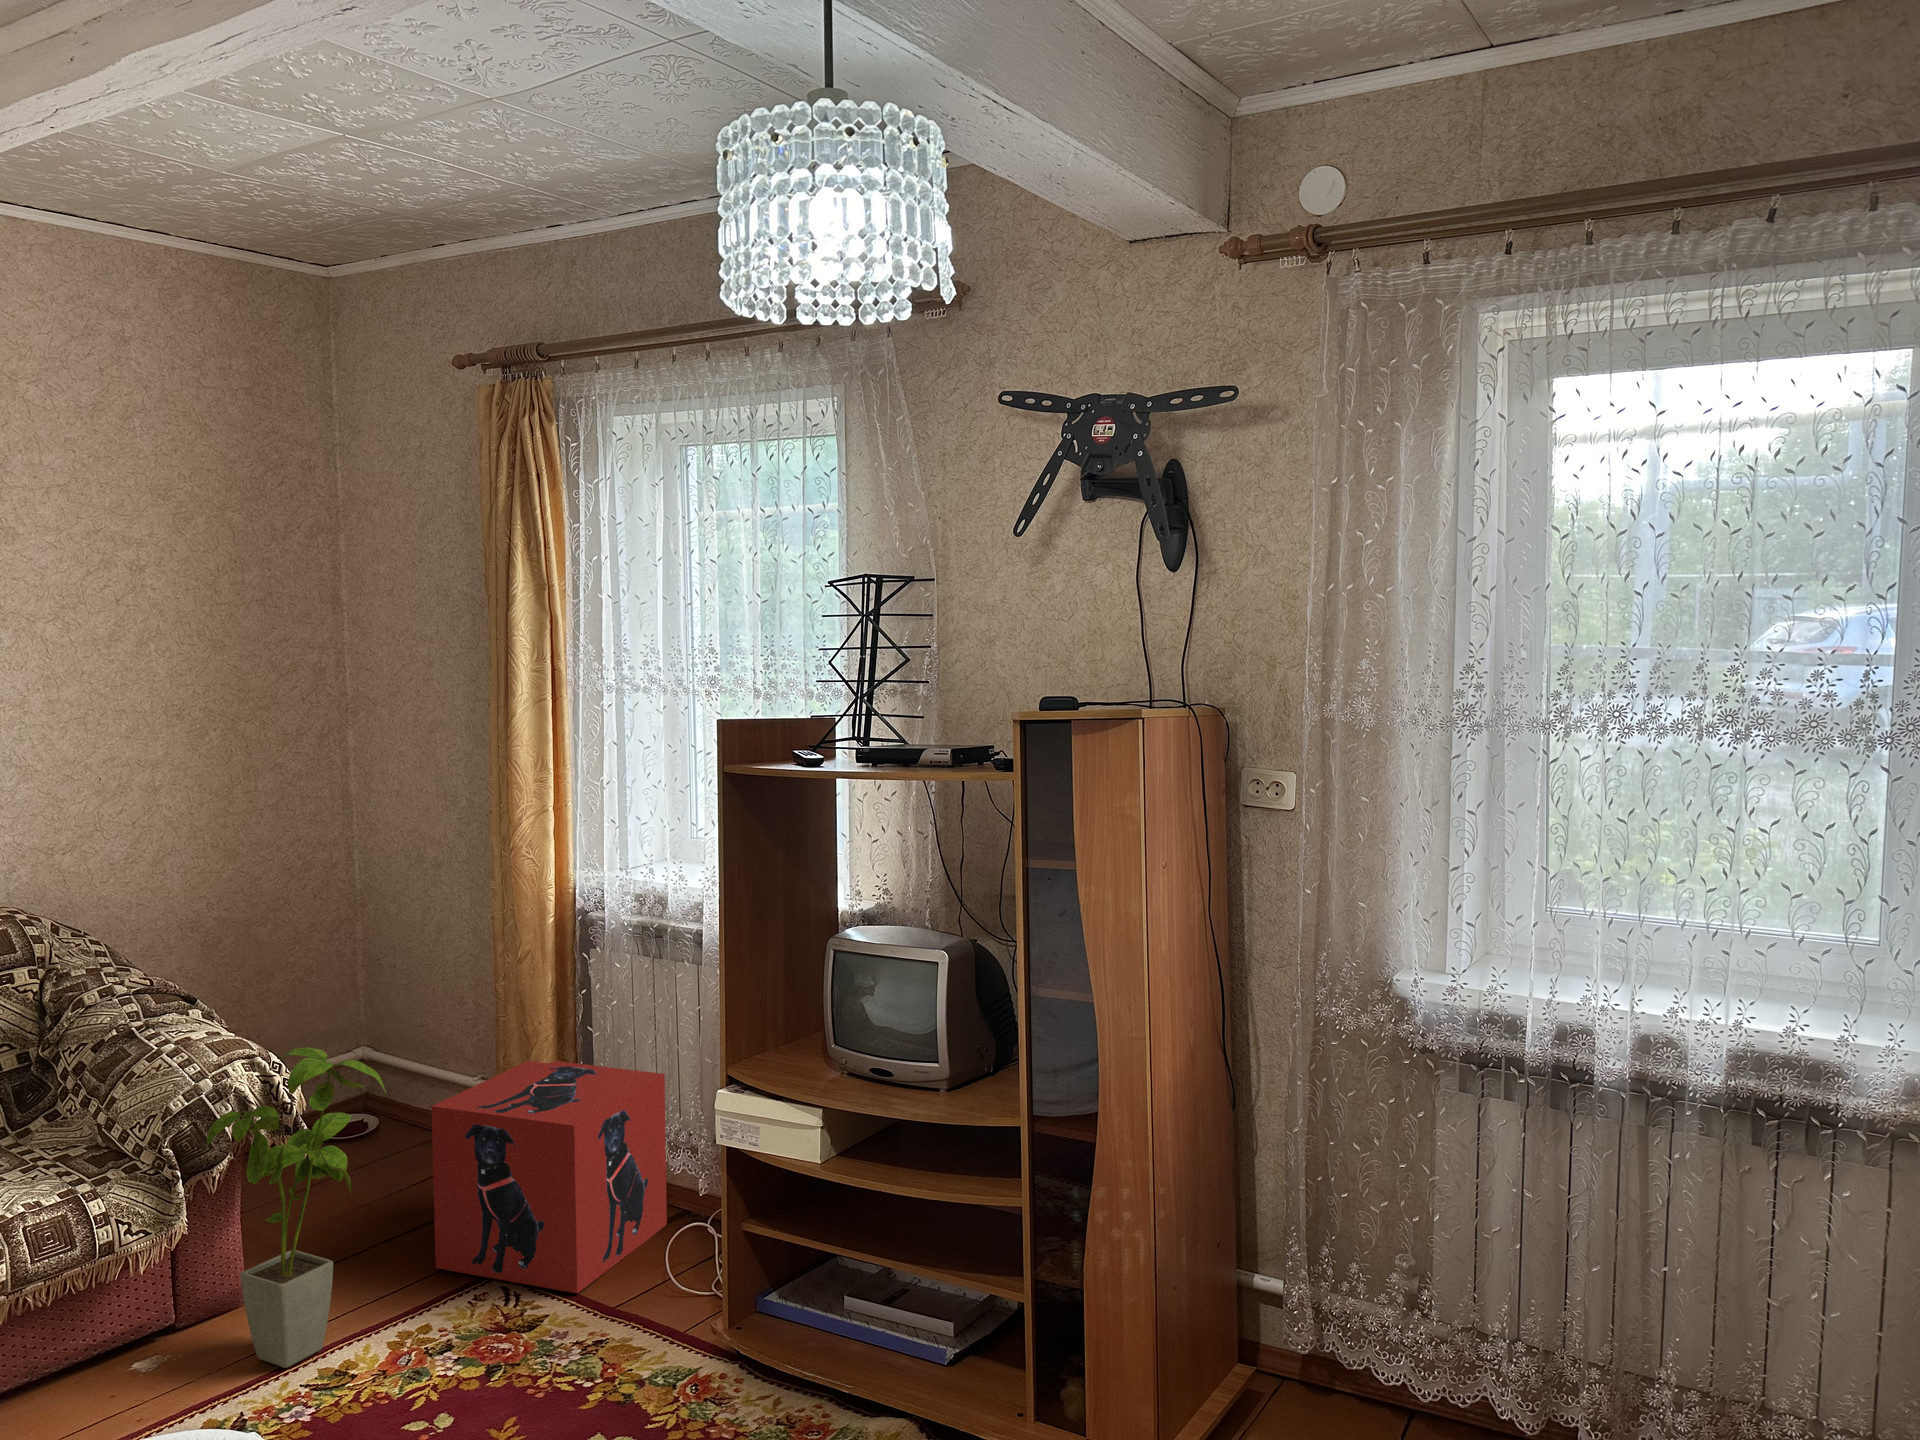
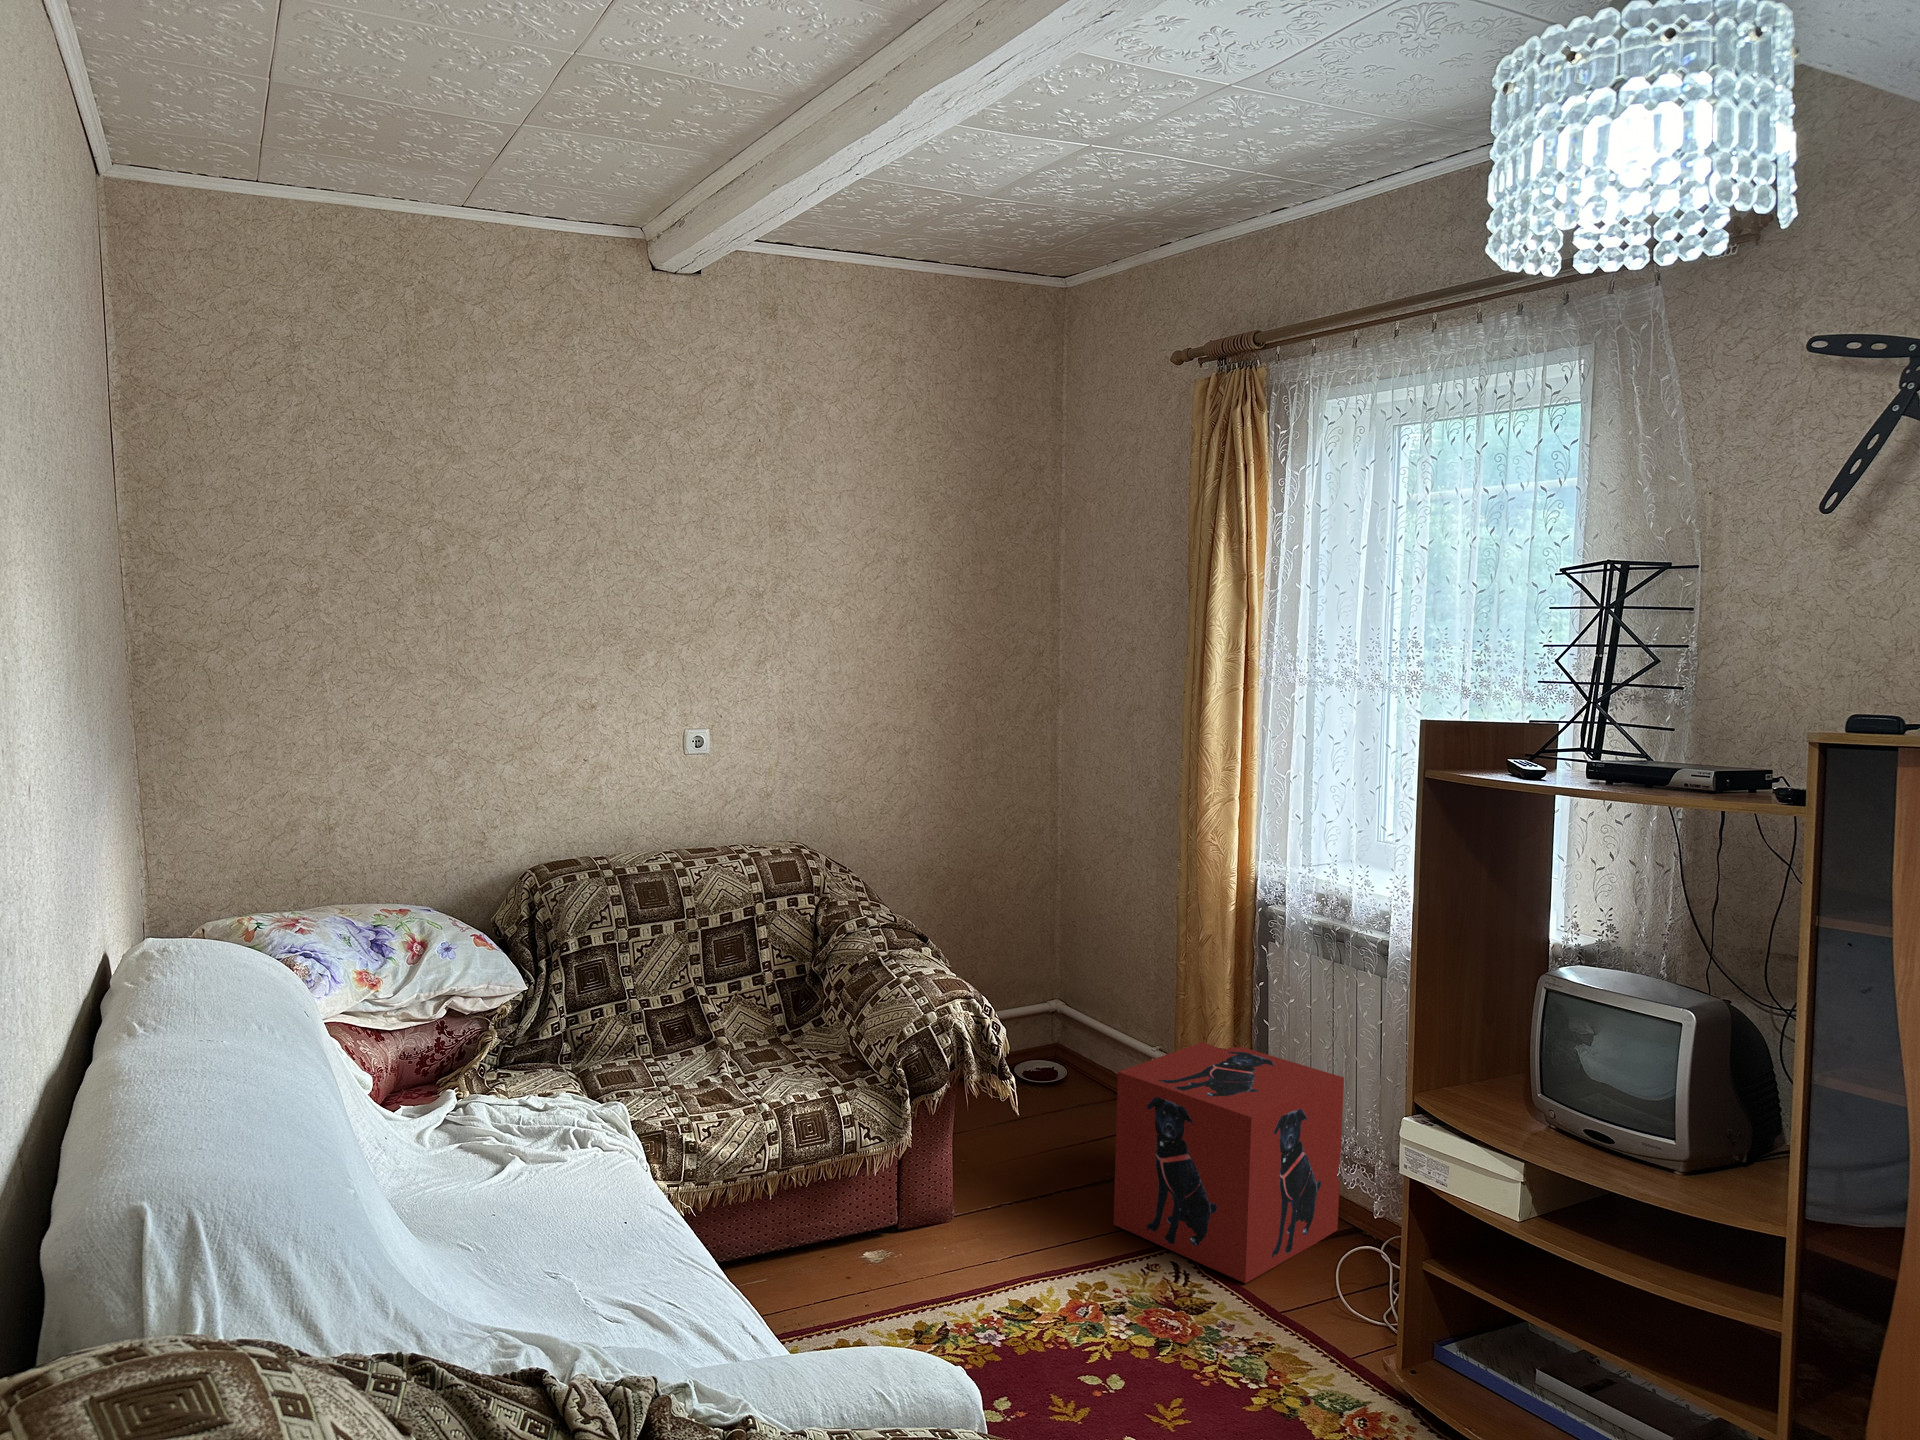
house plant: present [207,1047,387,1368] -> none [927,1002,1080,1291]

